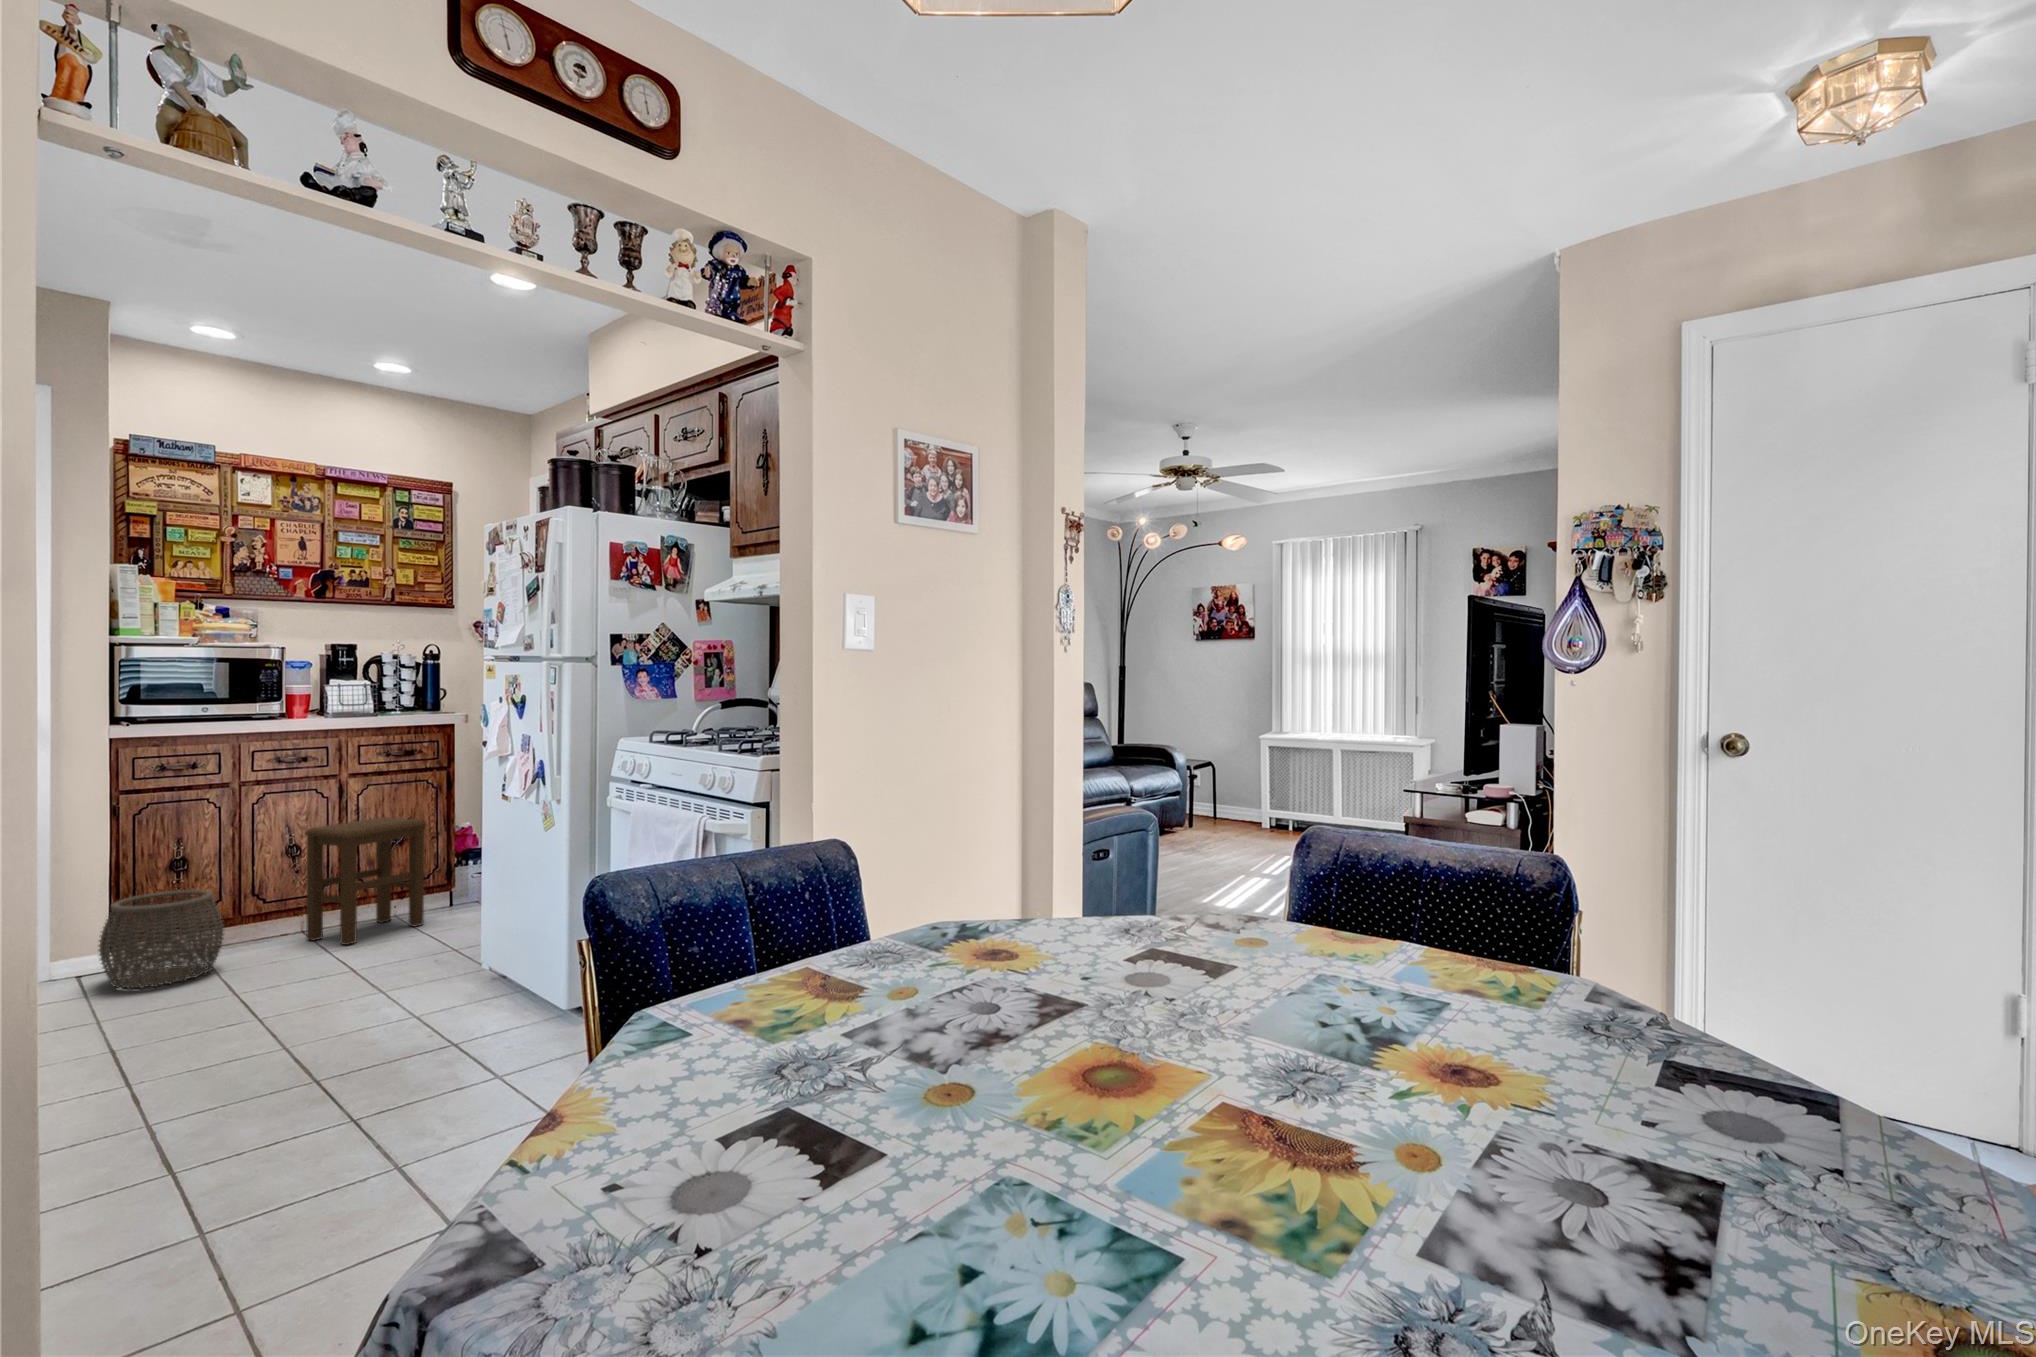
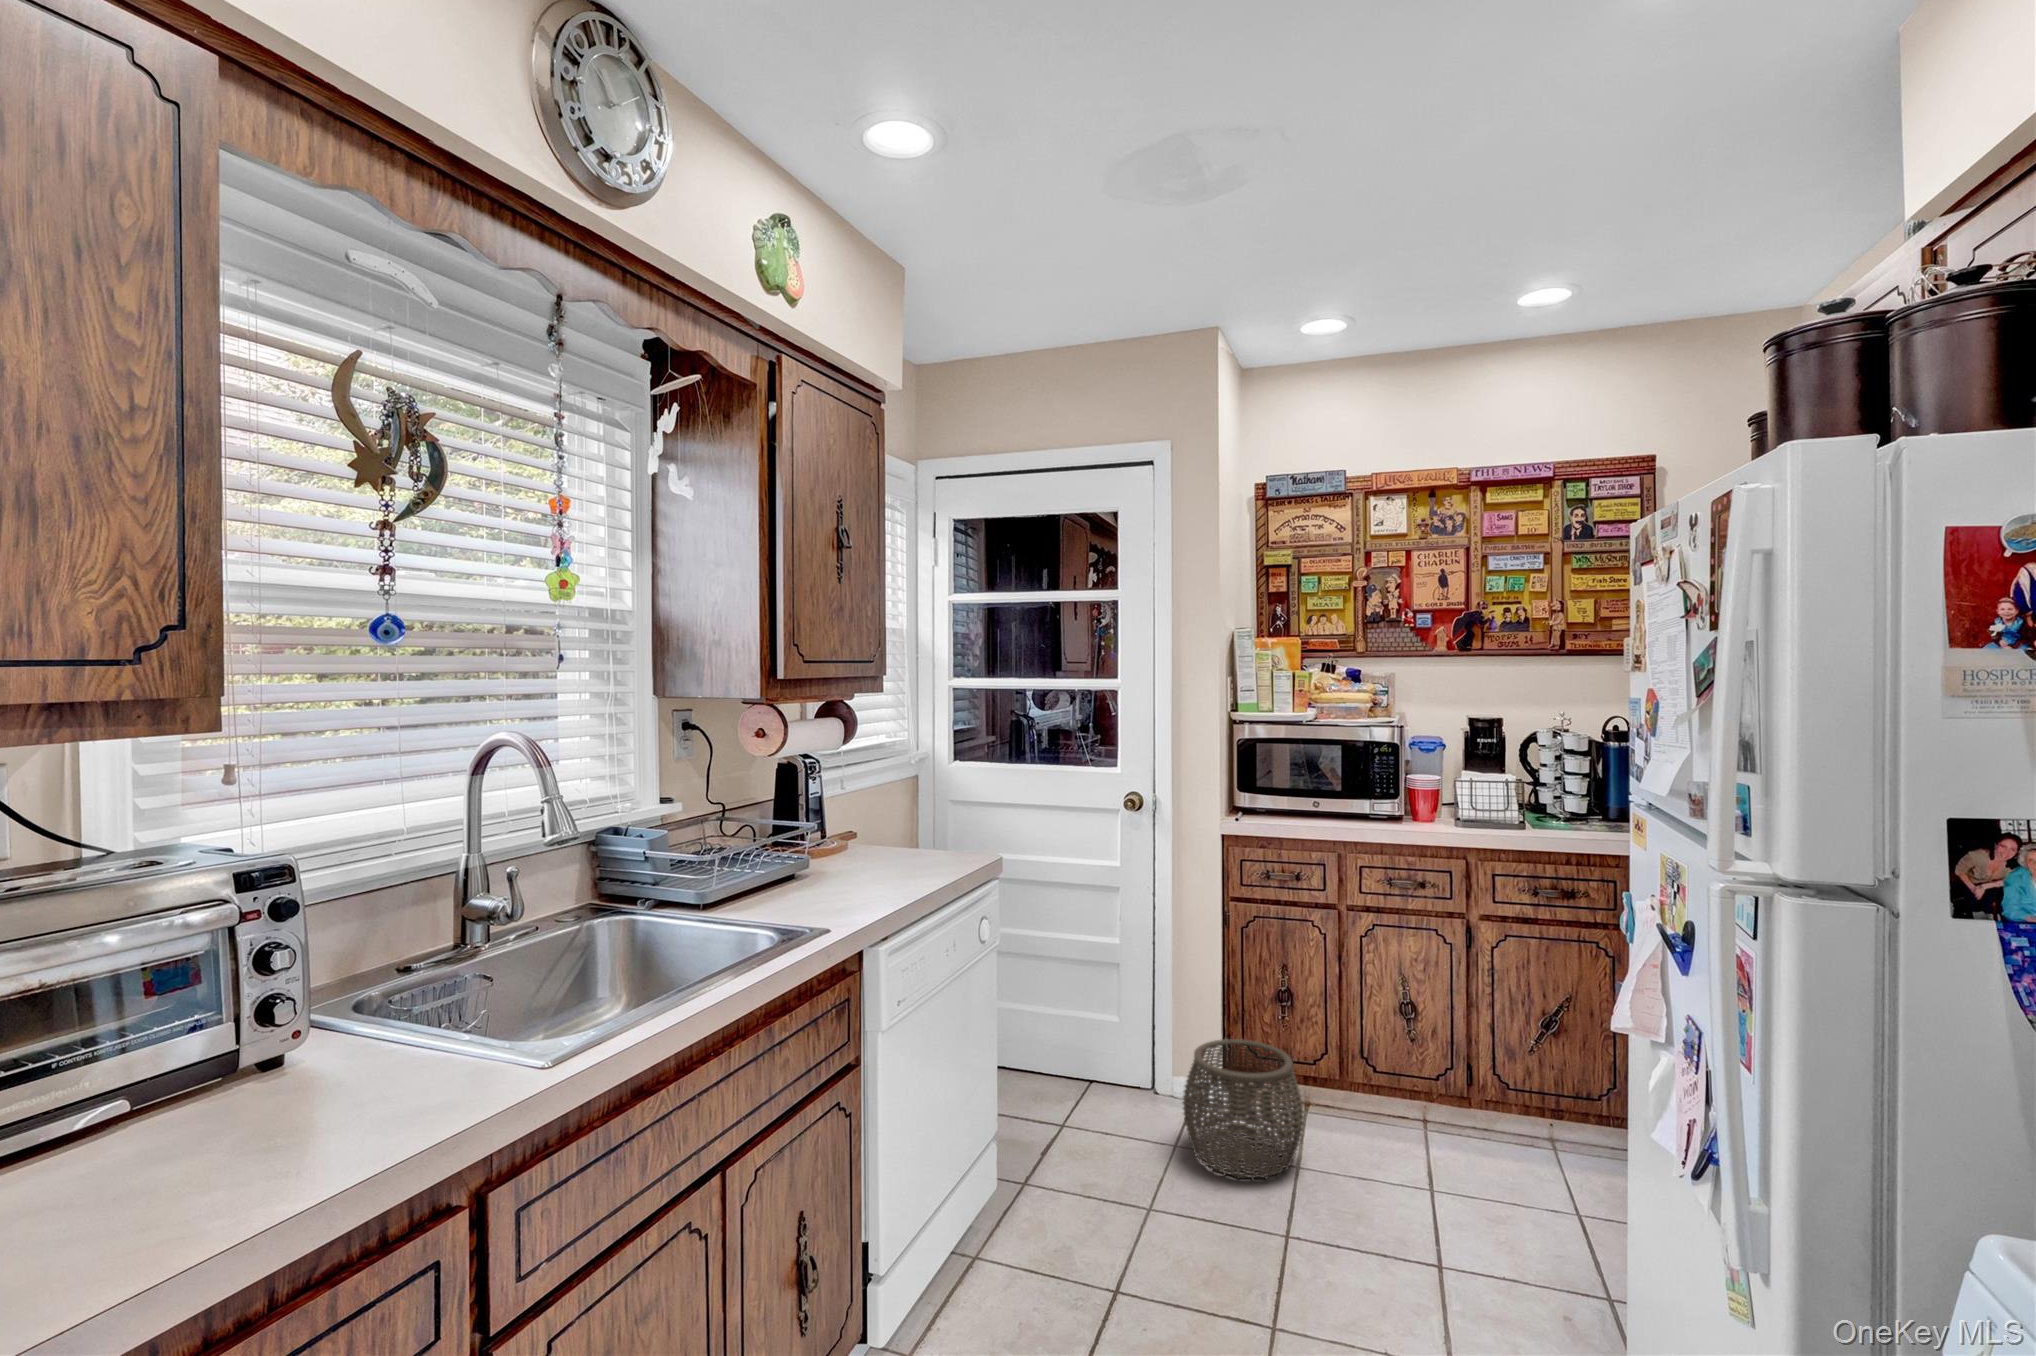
stool: present [305,817,427,945] -> none [1411,993,1582,1197]

